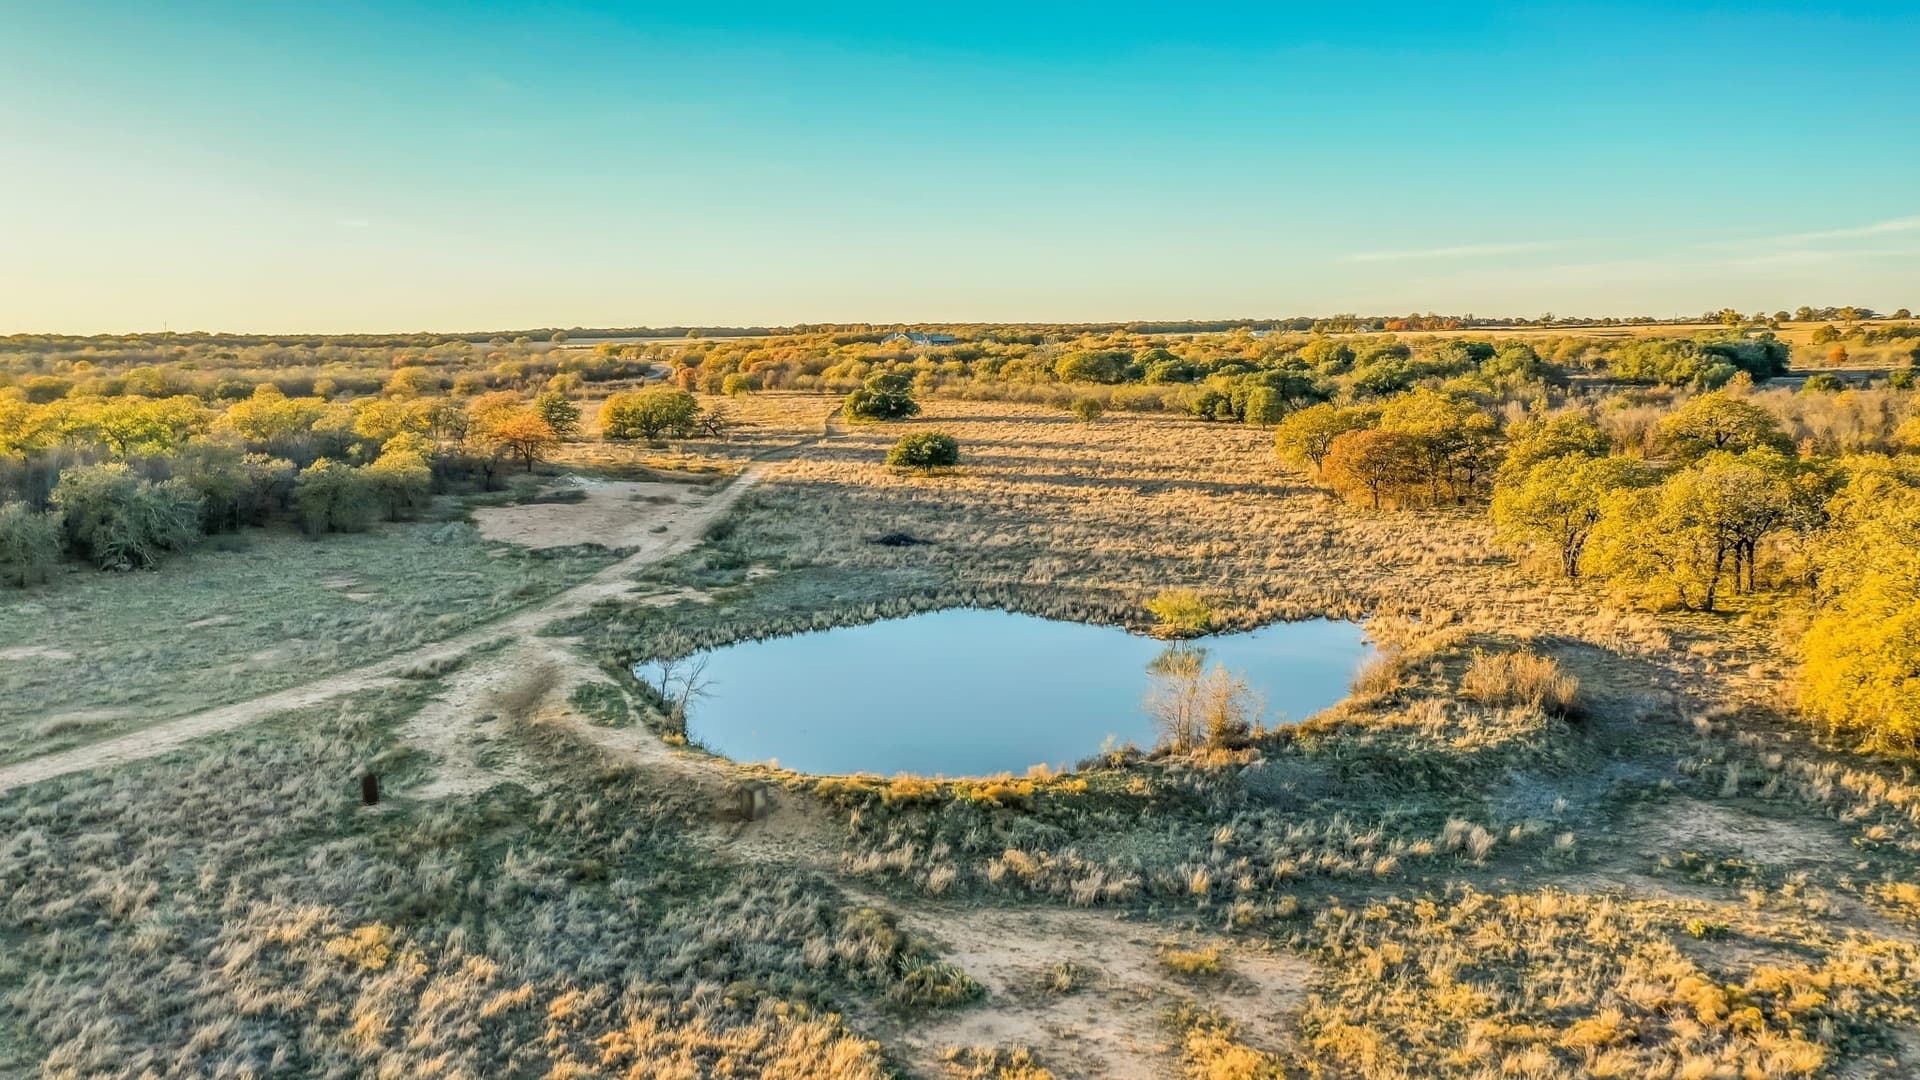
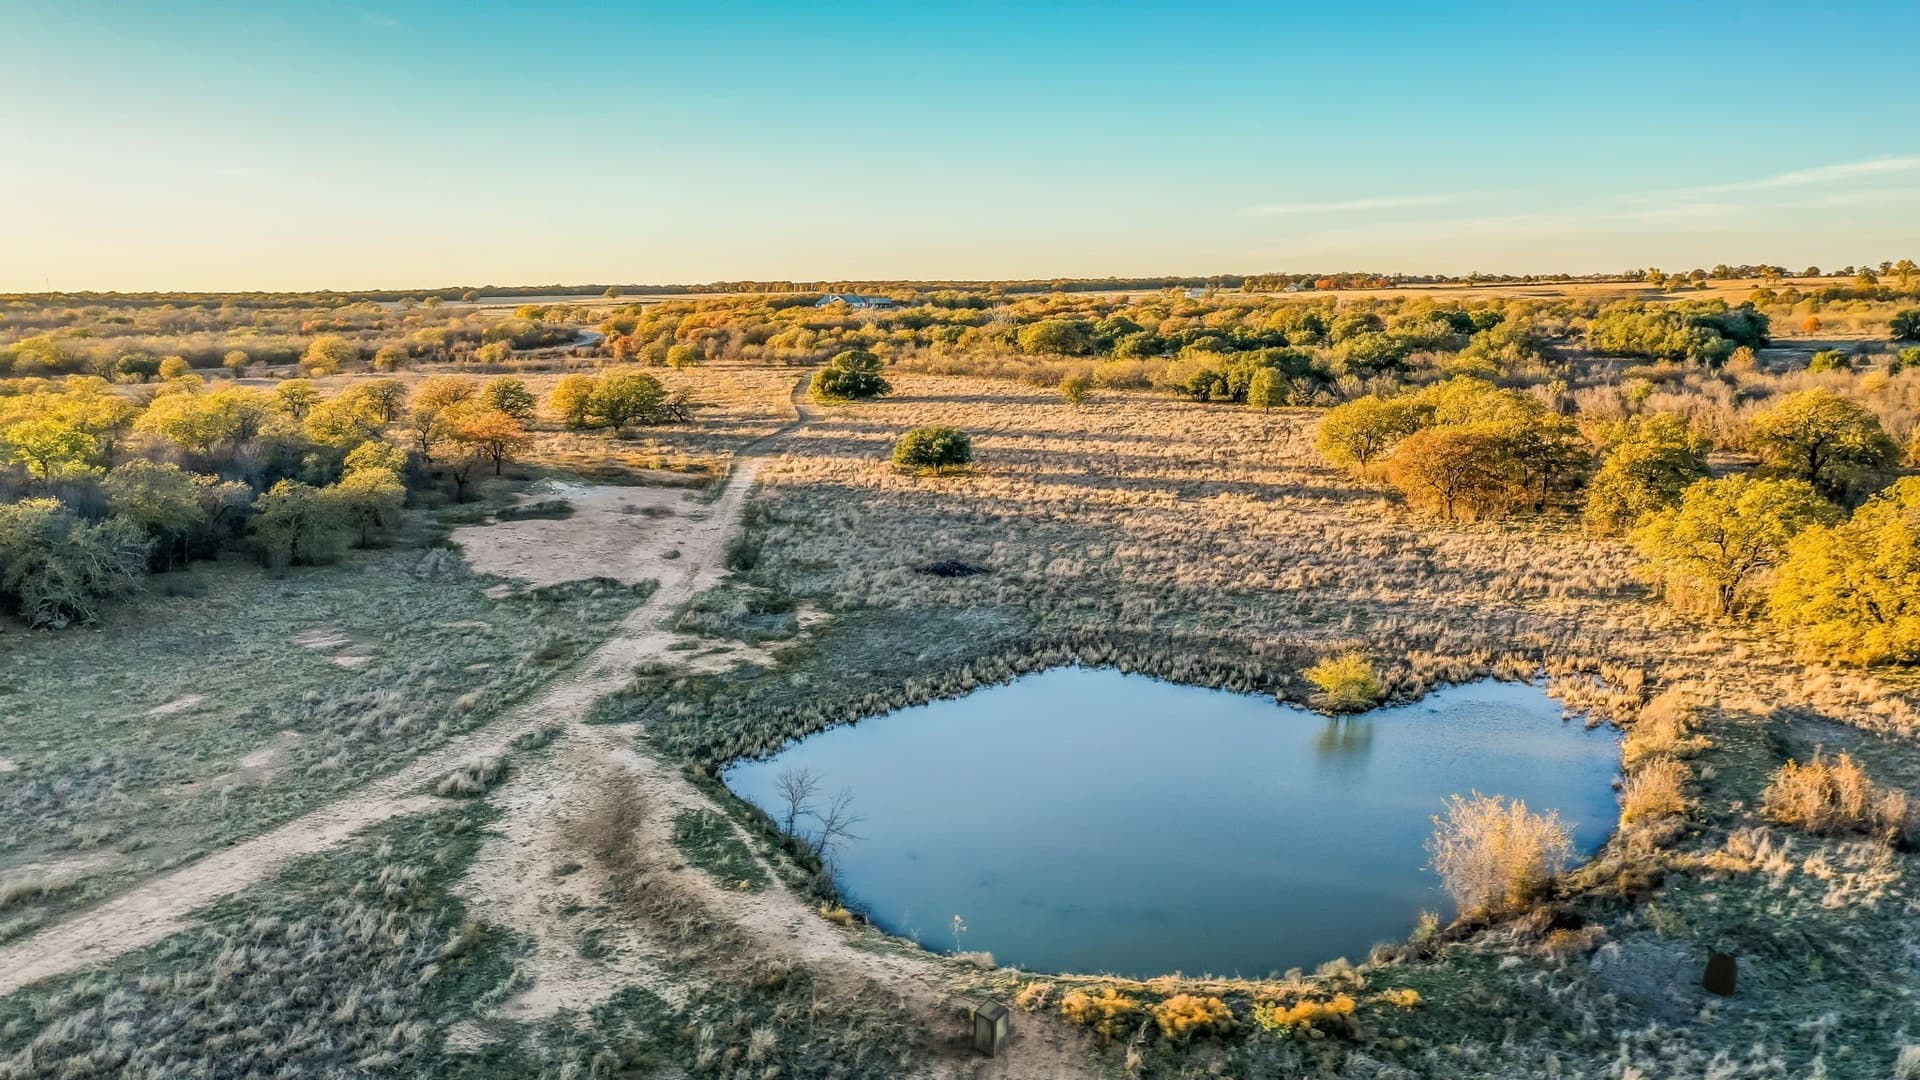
backpack: present [362,773,381,805] -> present [1702,951,1738,996]

